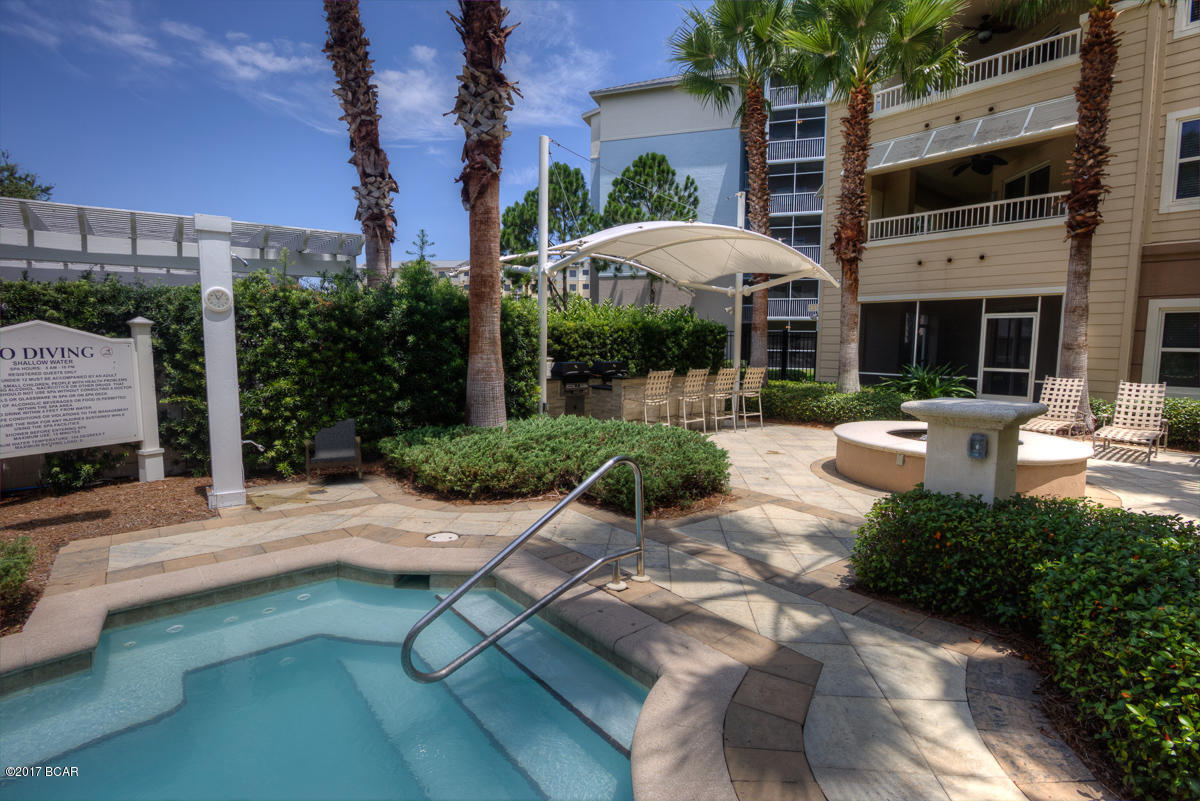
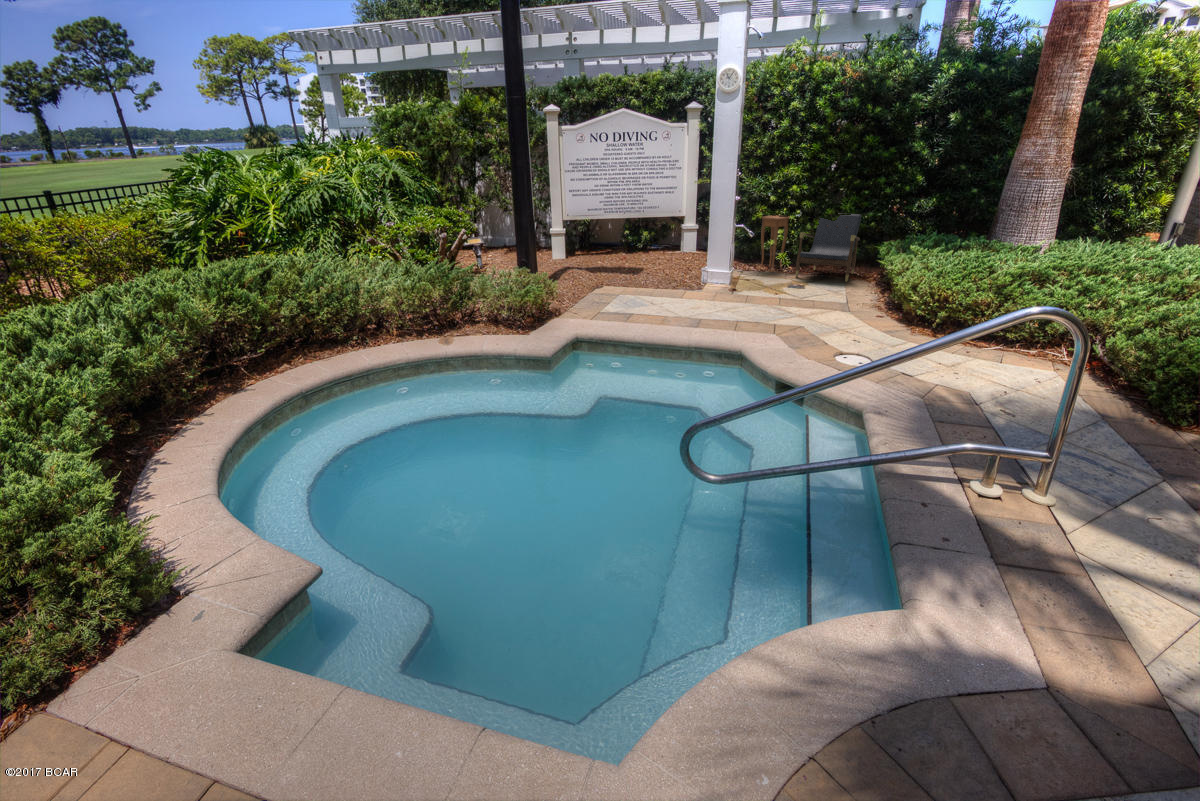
side table: none [255,427,286,483] -> present [761,216,790,270]

